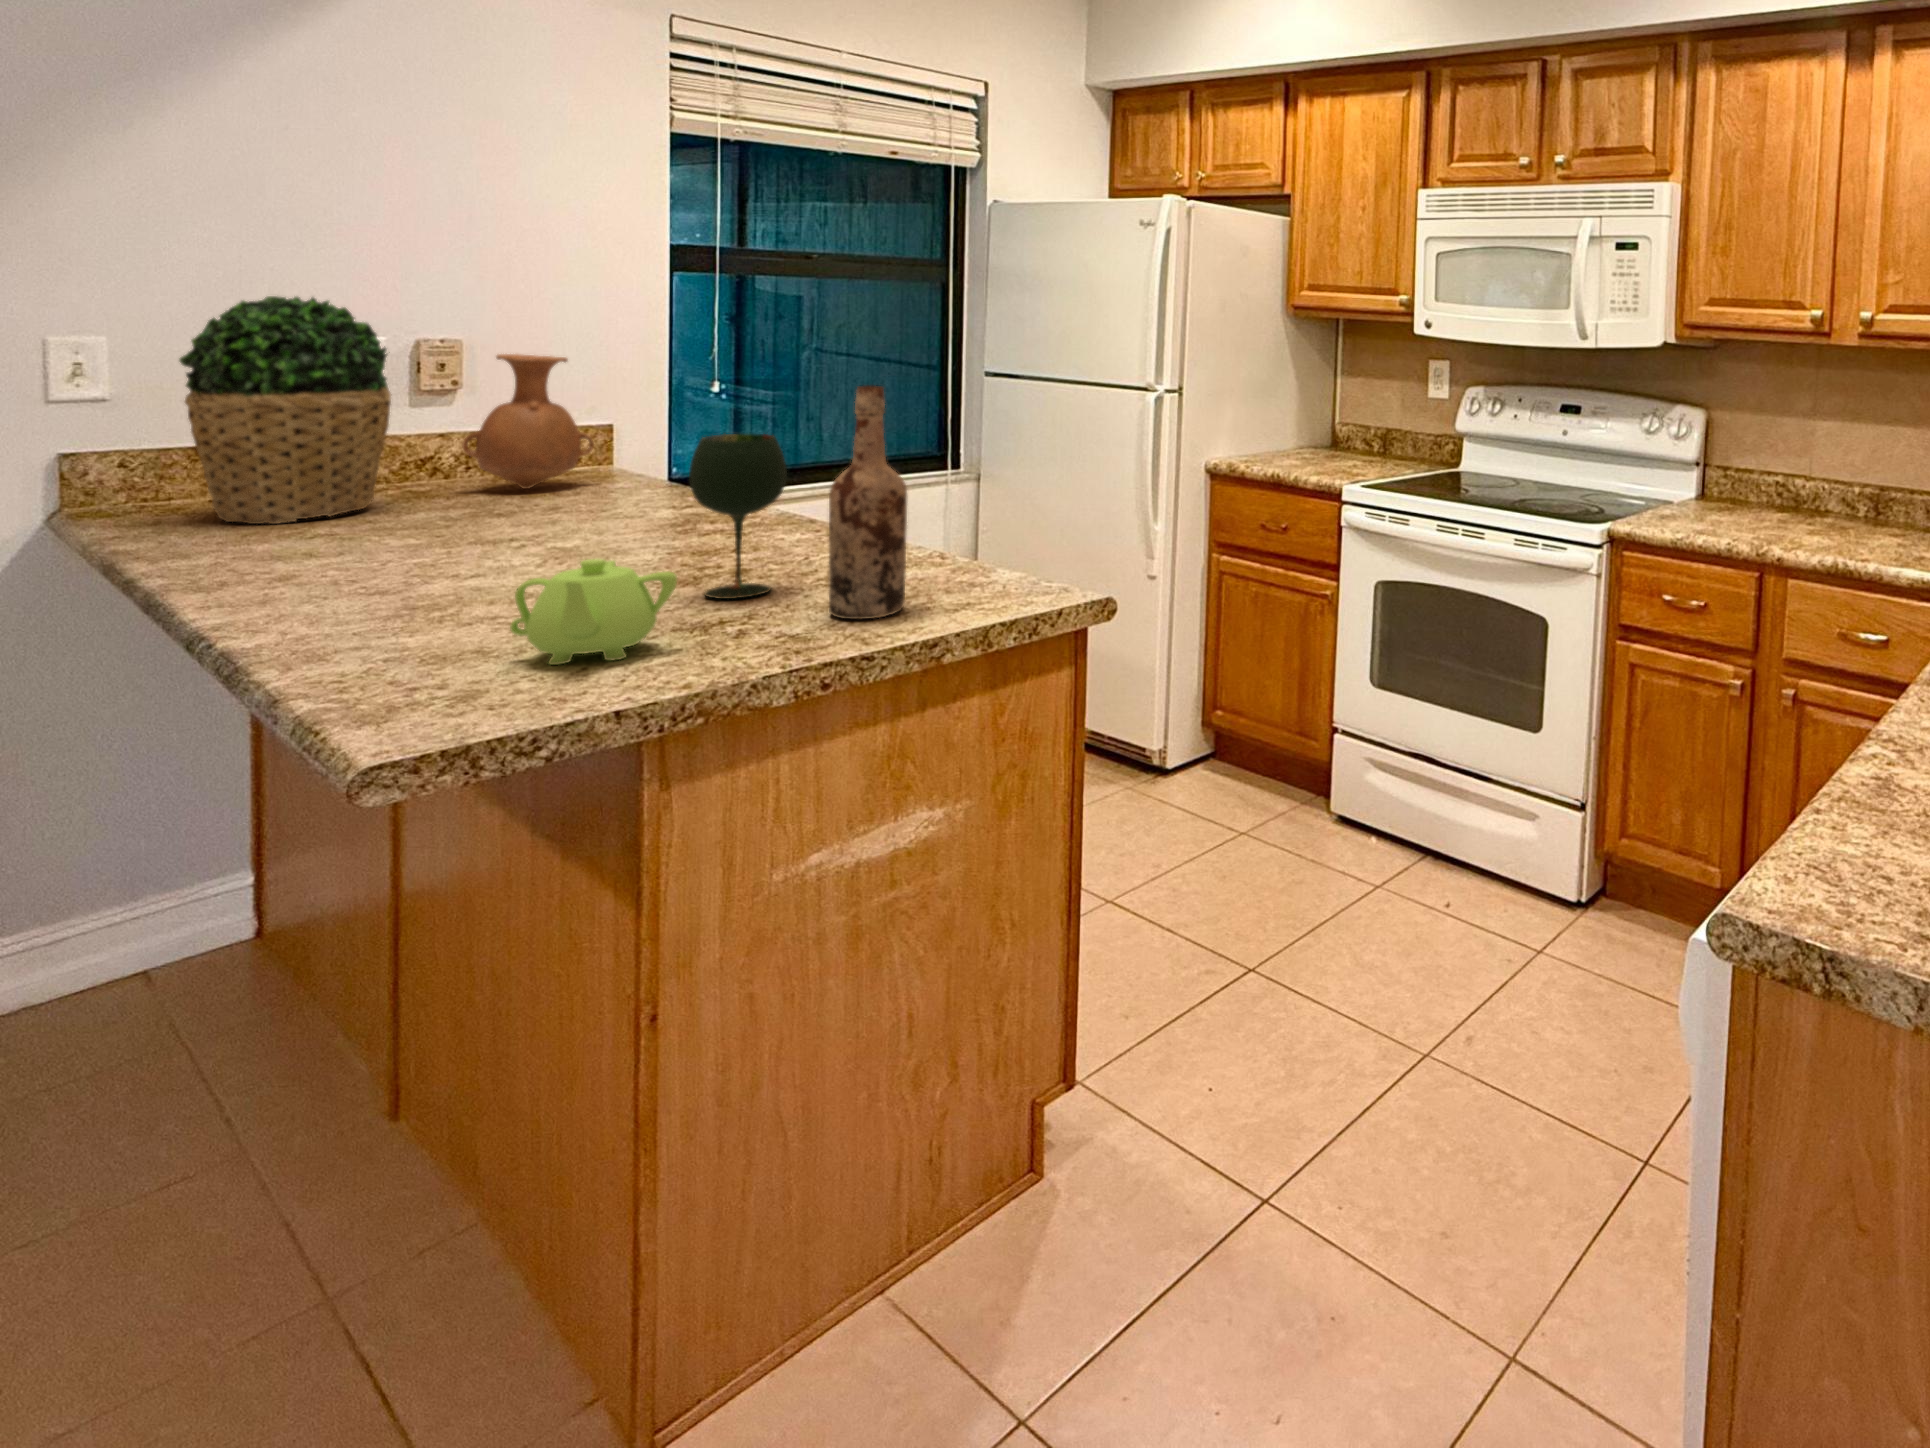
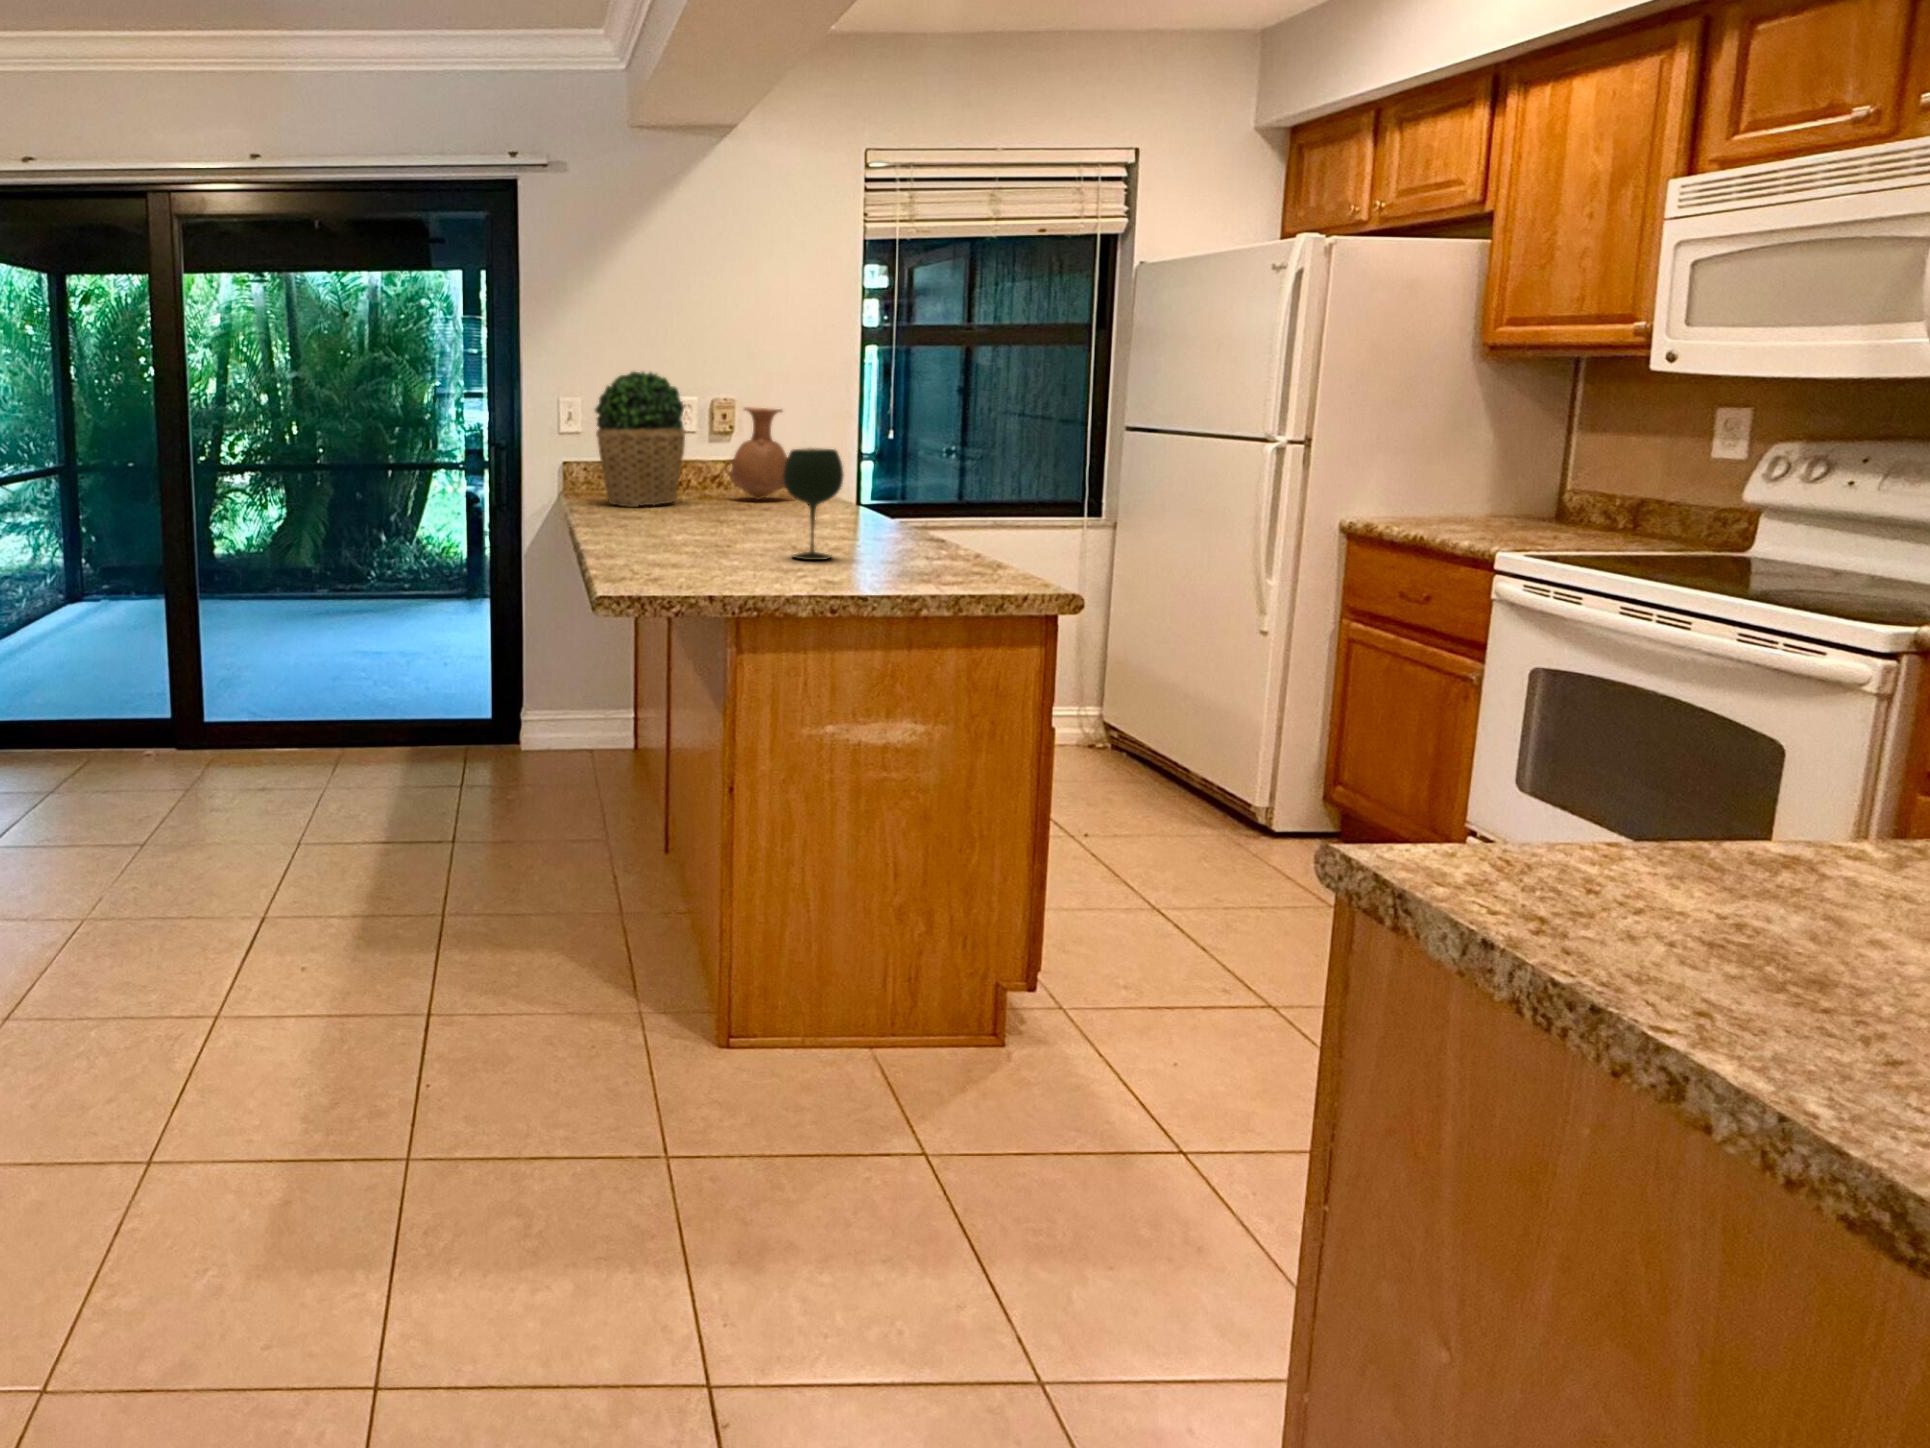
wine bottle: present [829,385,907,619] -> none [849,411,904,578]
teapot: present [510,559,677,665] -> none [672,515,752,577]

